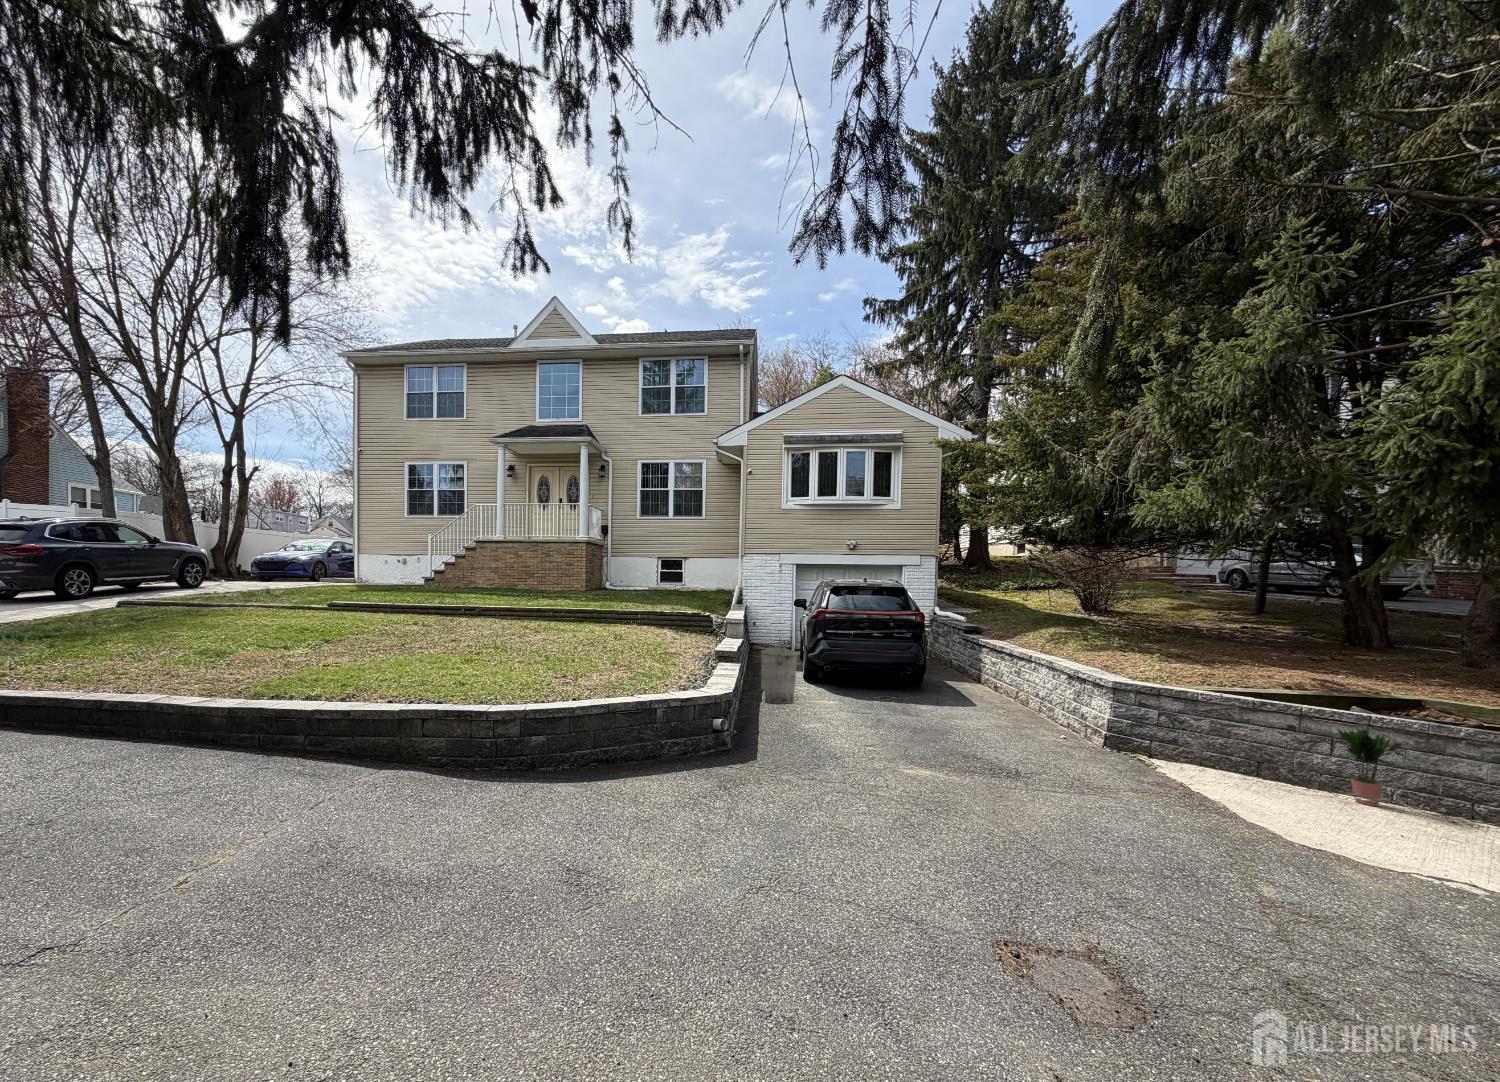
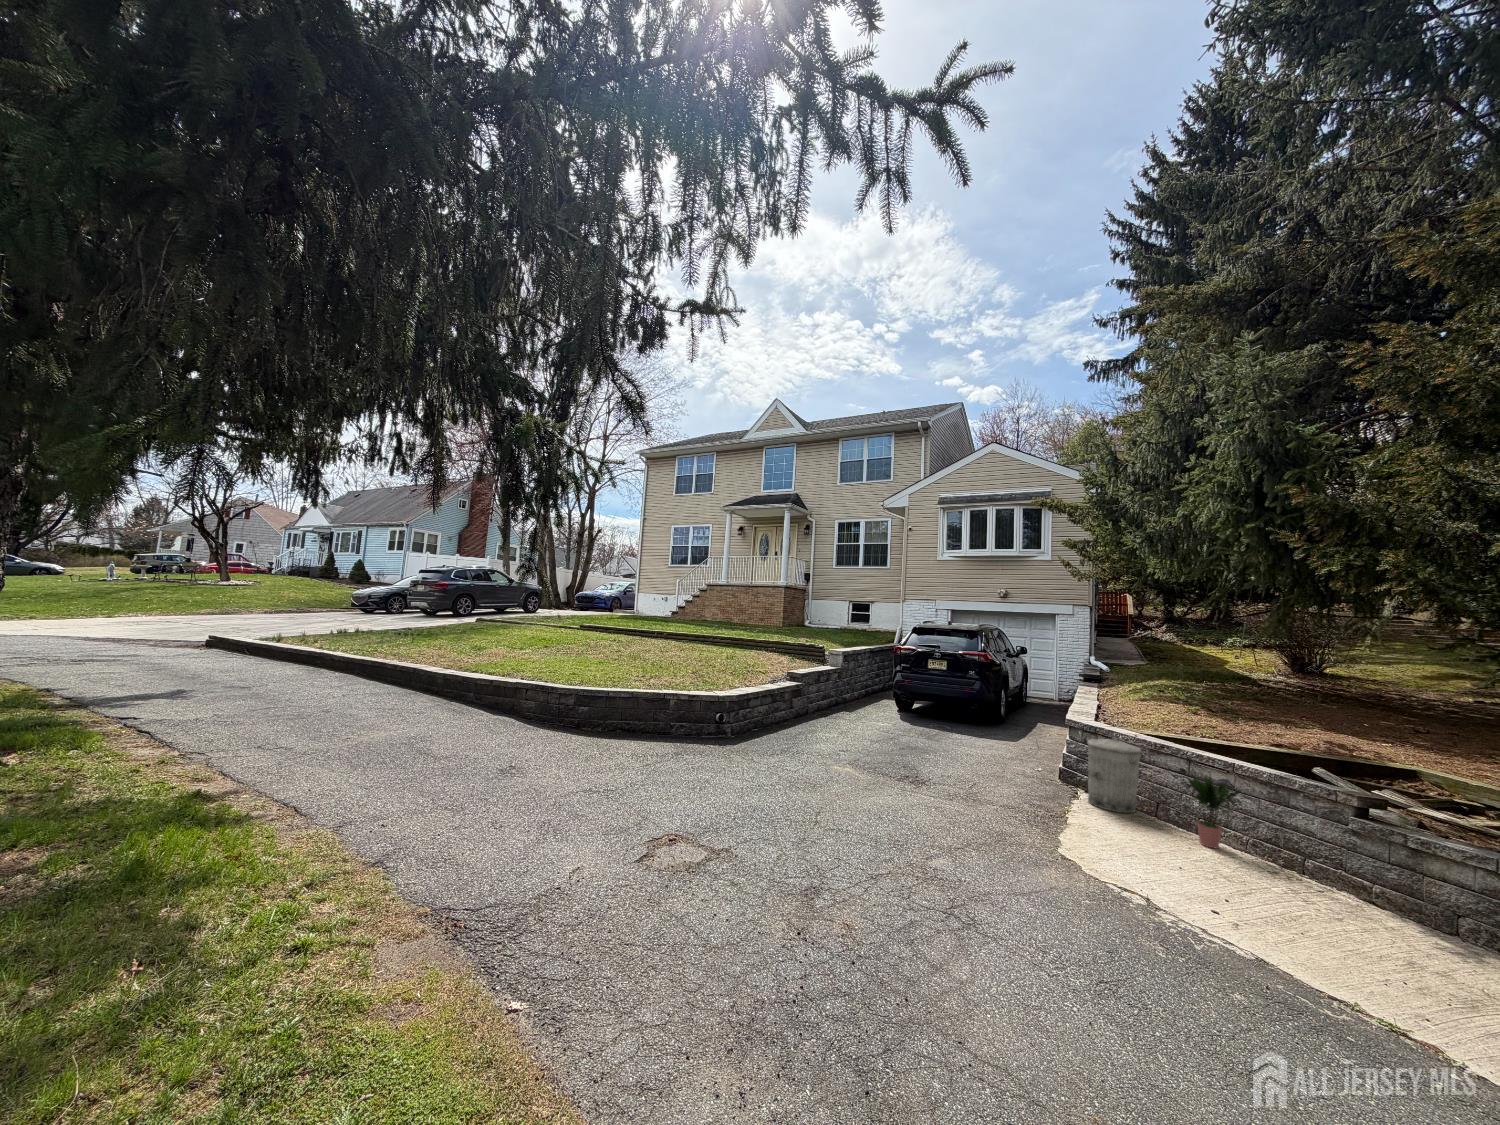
trash can: present [761,646,798,704] -> present [1088,738,1141,813]

